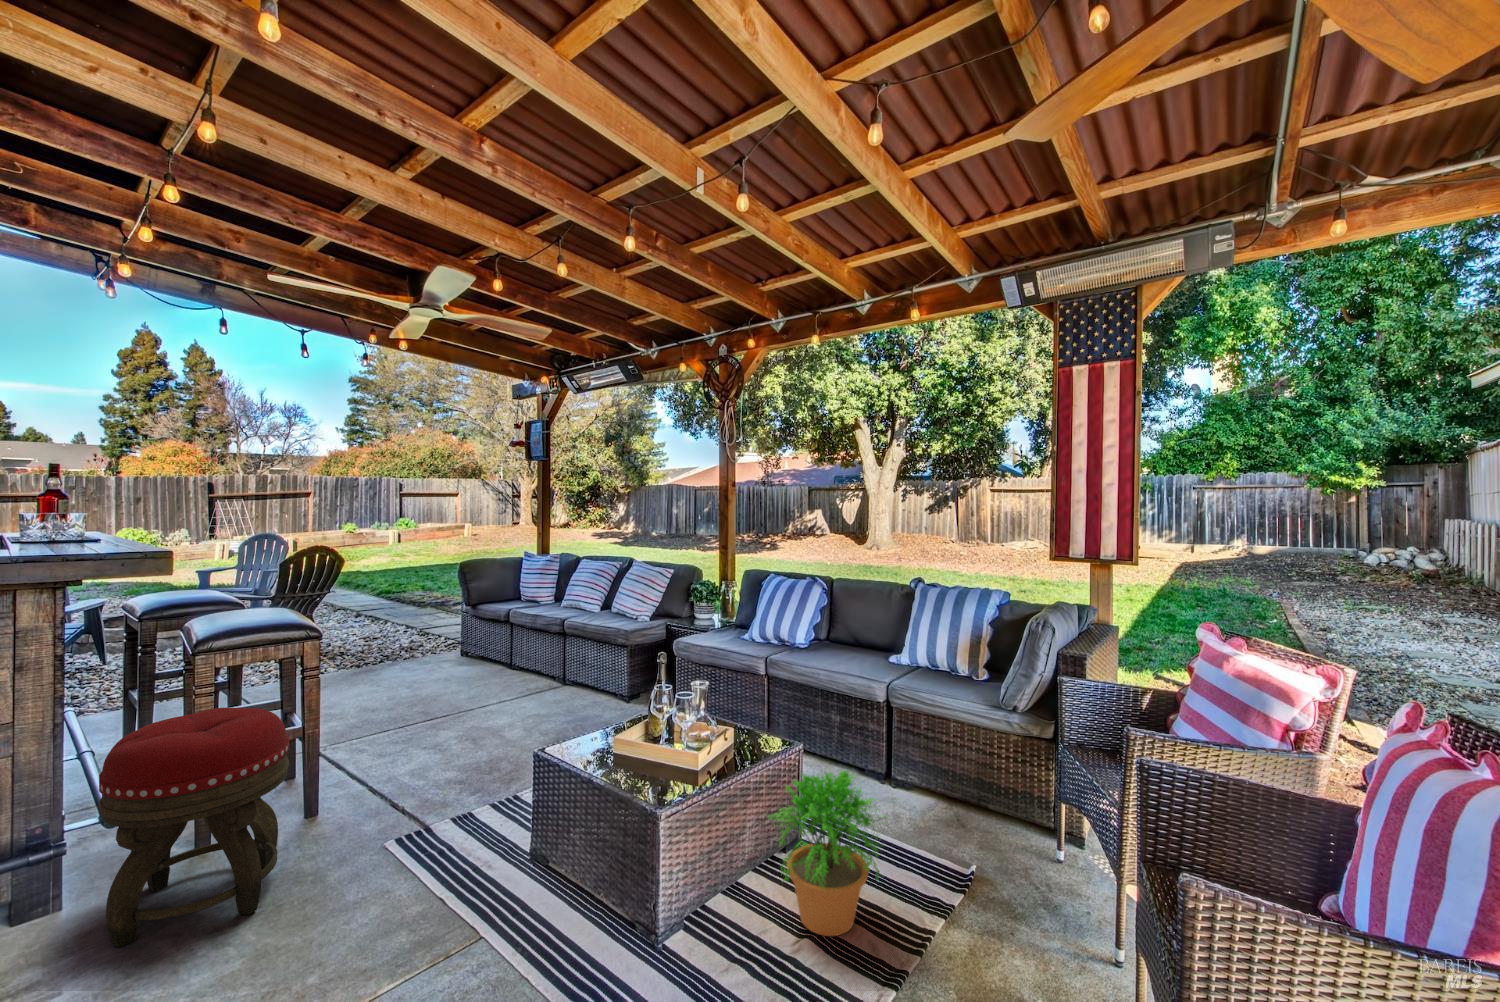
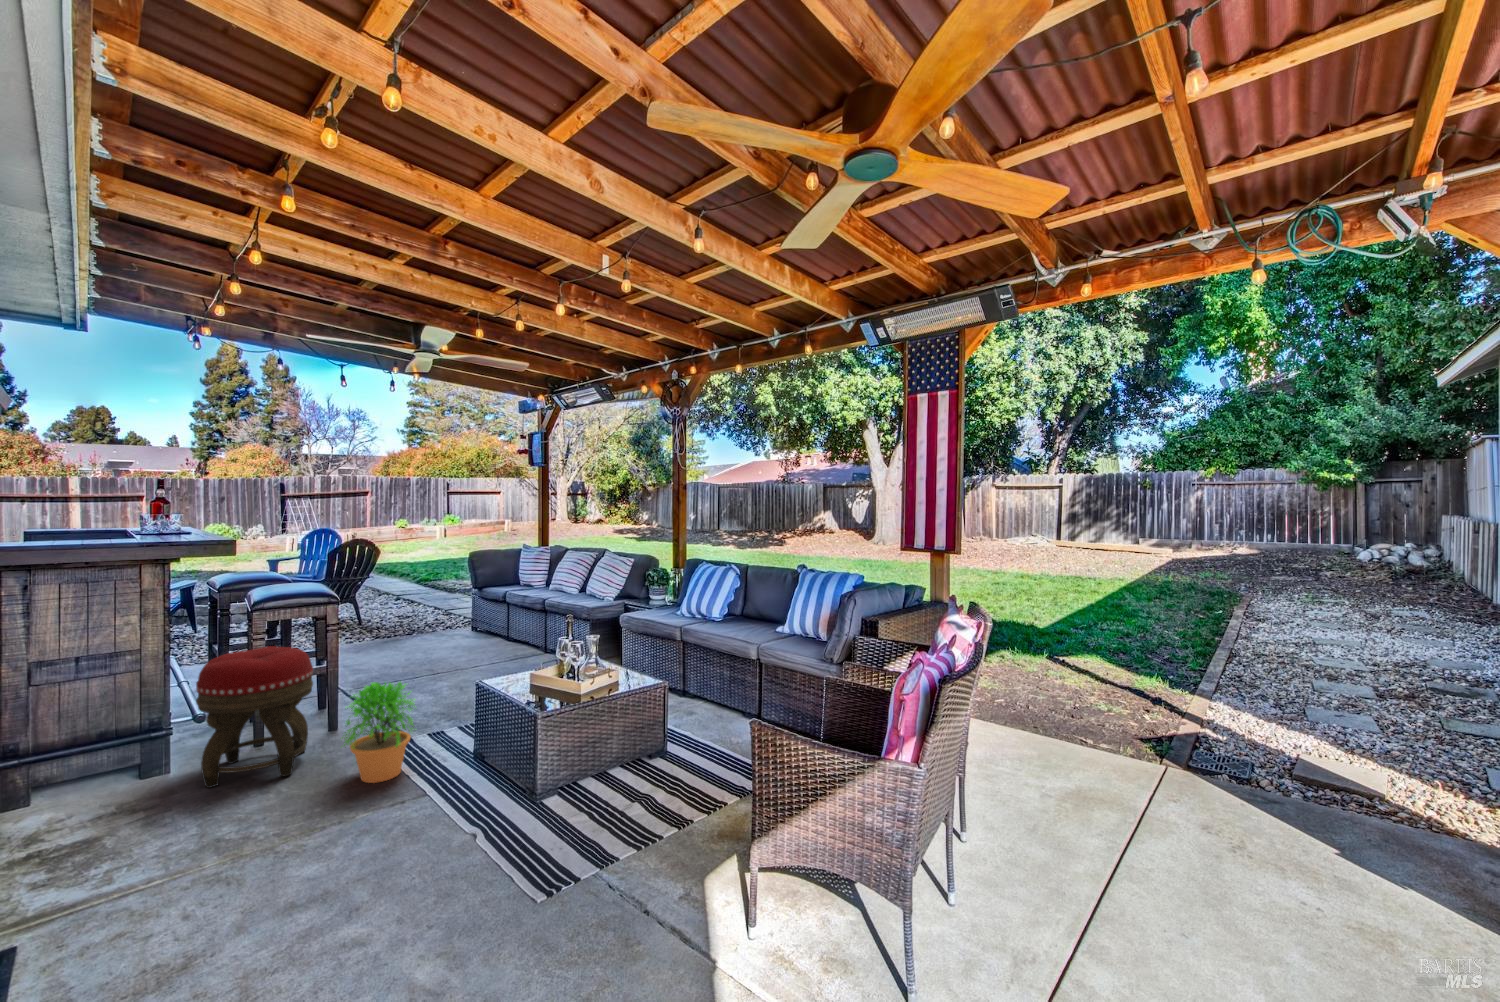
potted plant: present [770,770,881,936] -> present [342,681,415,783]

